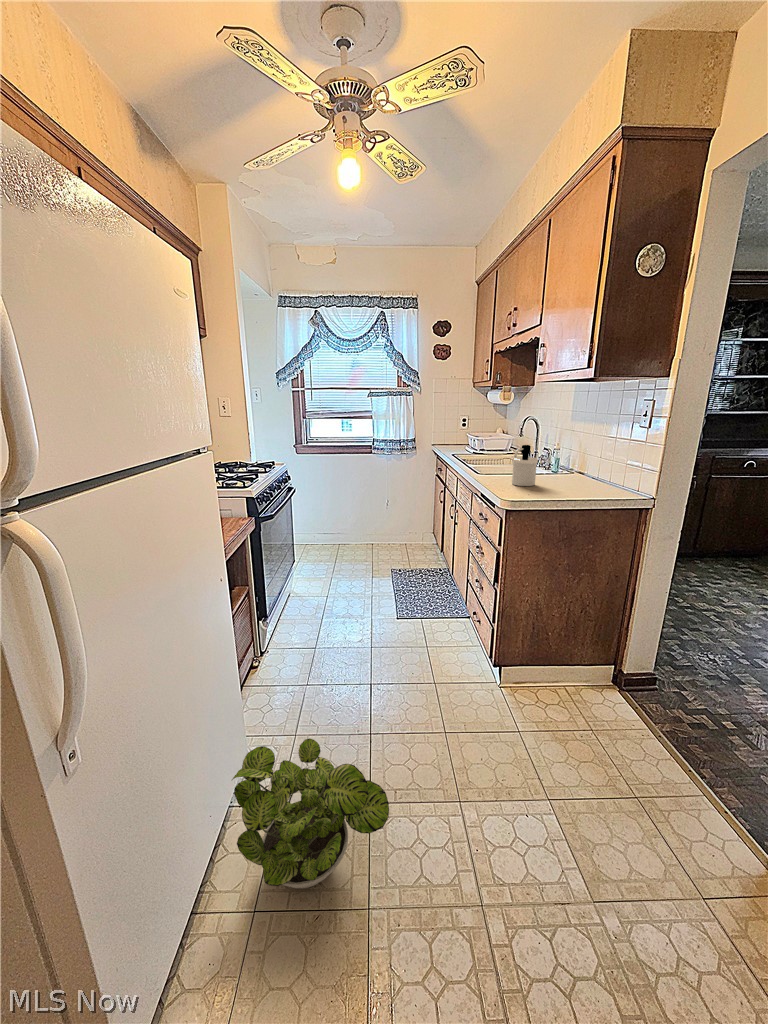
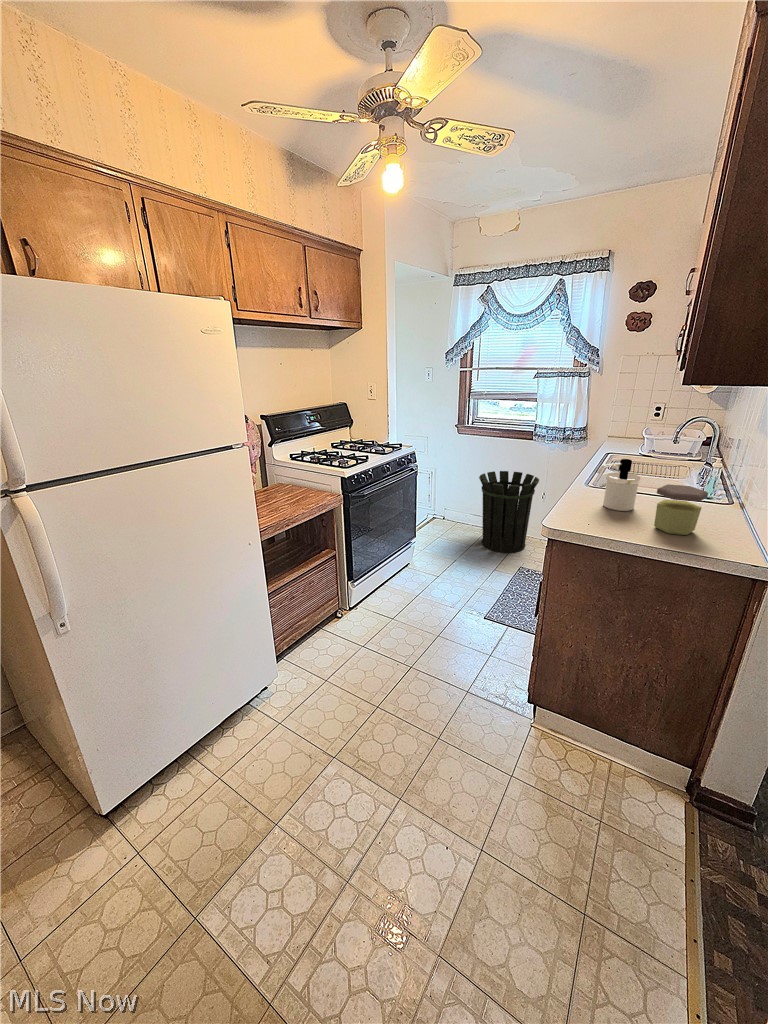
jar: none [565,458,597,493] -> present [654,484,708,535]
waste bin: none [331,485,386,563] -> present [479,471,539,553]
potted plant: present [232,738,389,888] -> none [211,673,314,787]

